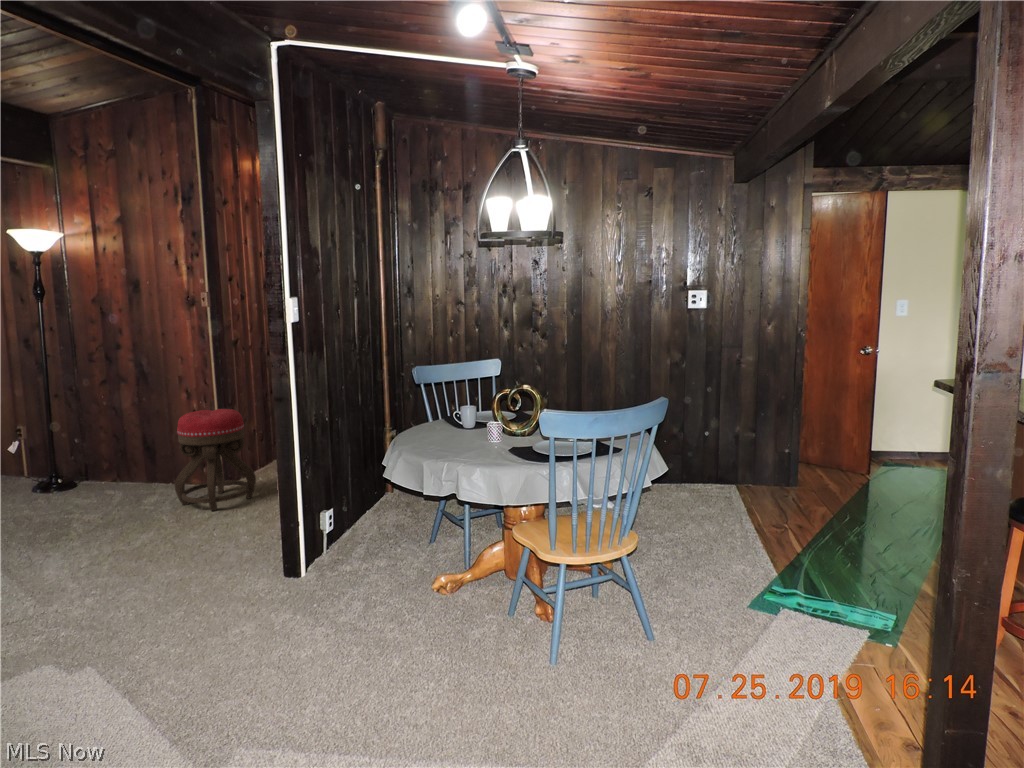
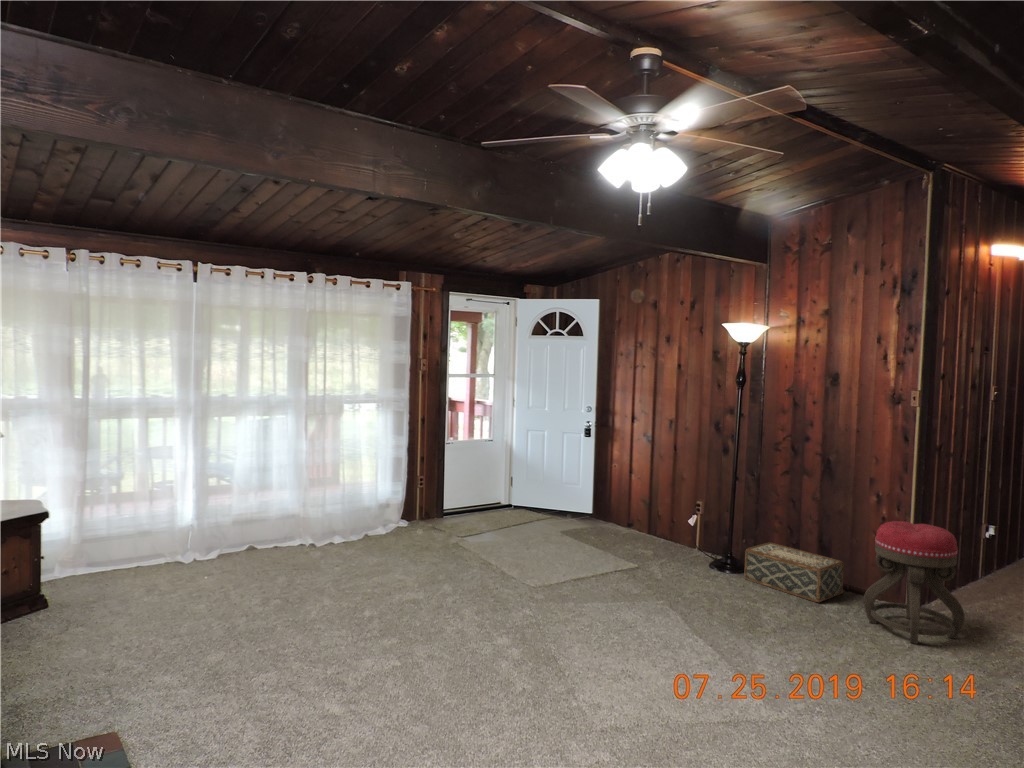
woven basket: none [65,457,169,501] -> present [745,542,844,602]

